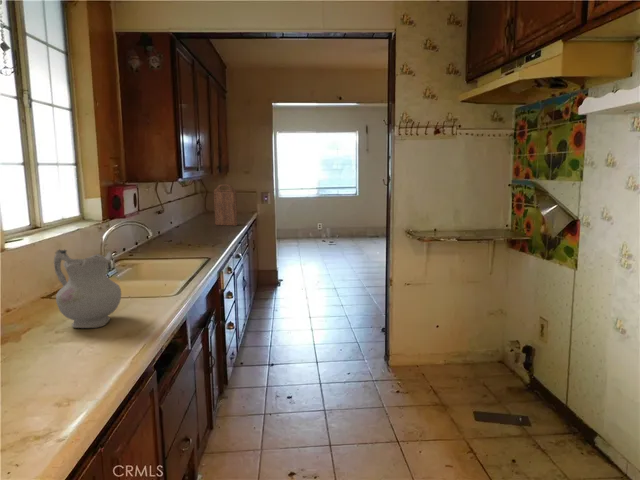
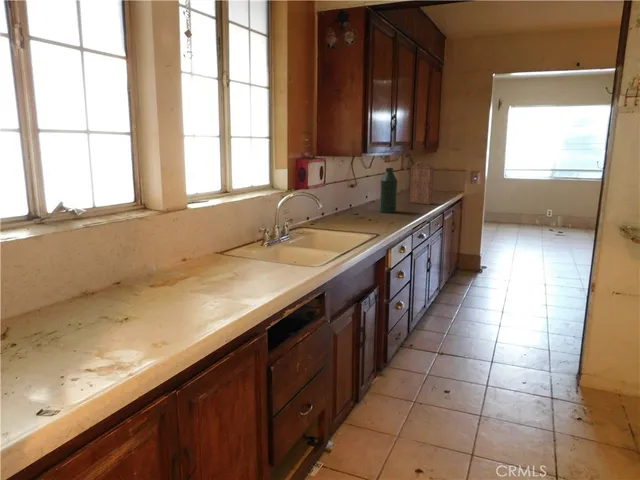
bottle: none [191,192,210,237] -> present [380,168,397,213]
ceramic pitcher: present [54,250,121,328] -> none [201,213,256,287]

